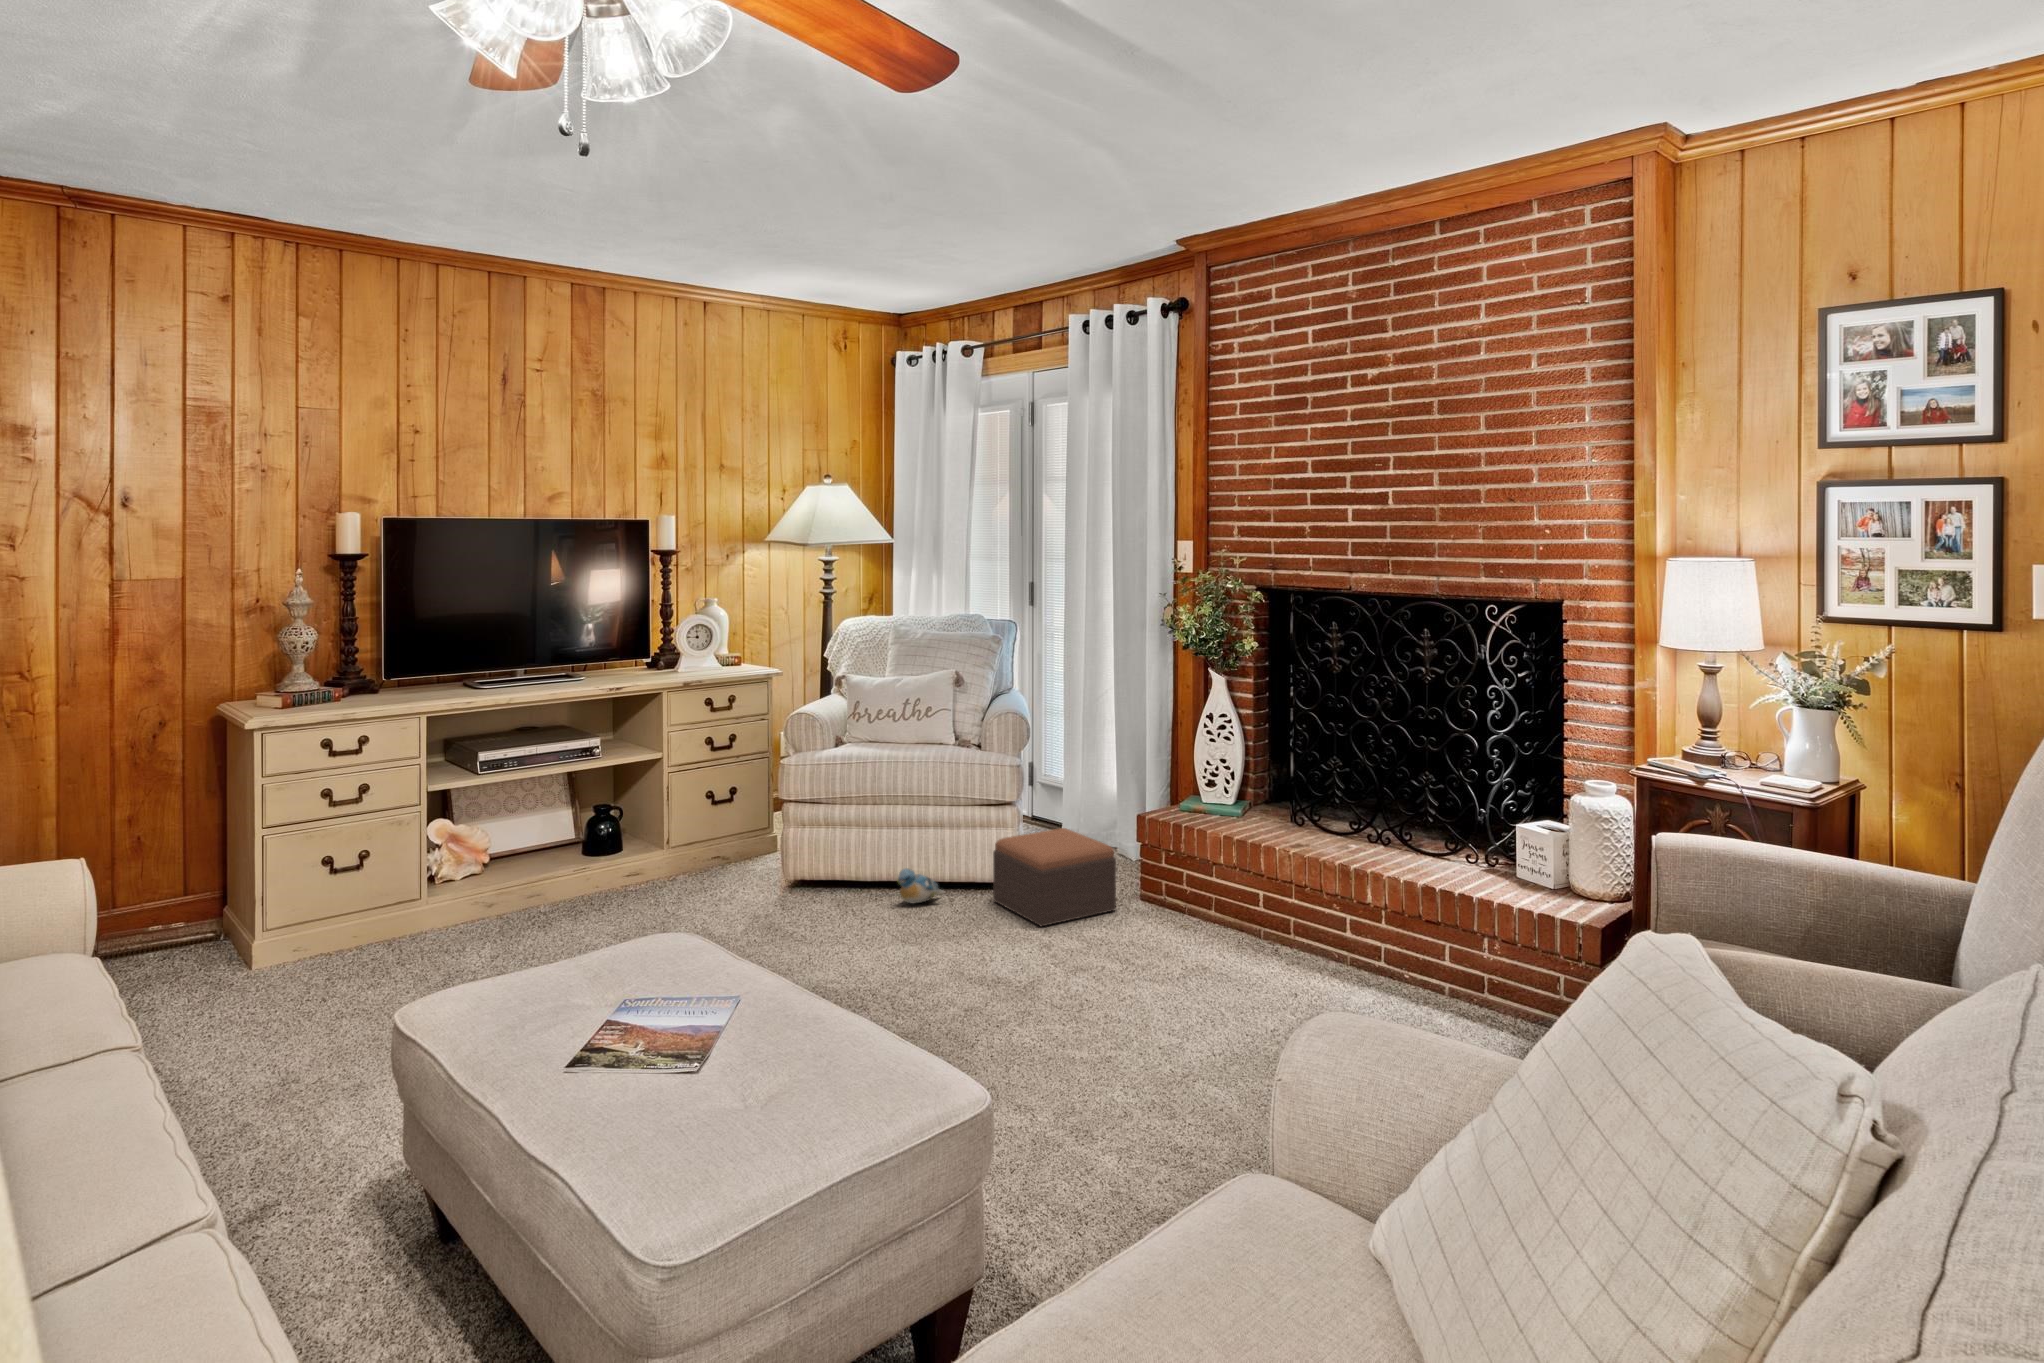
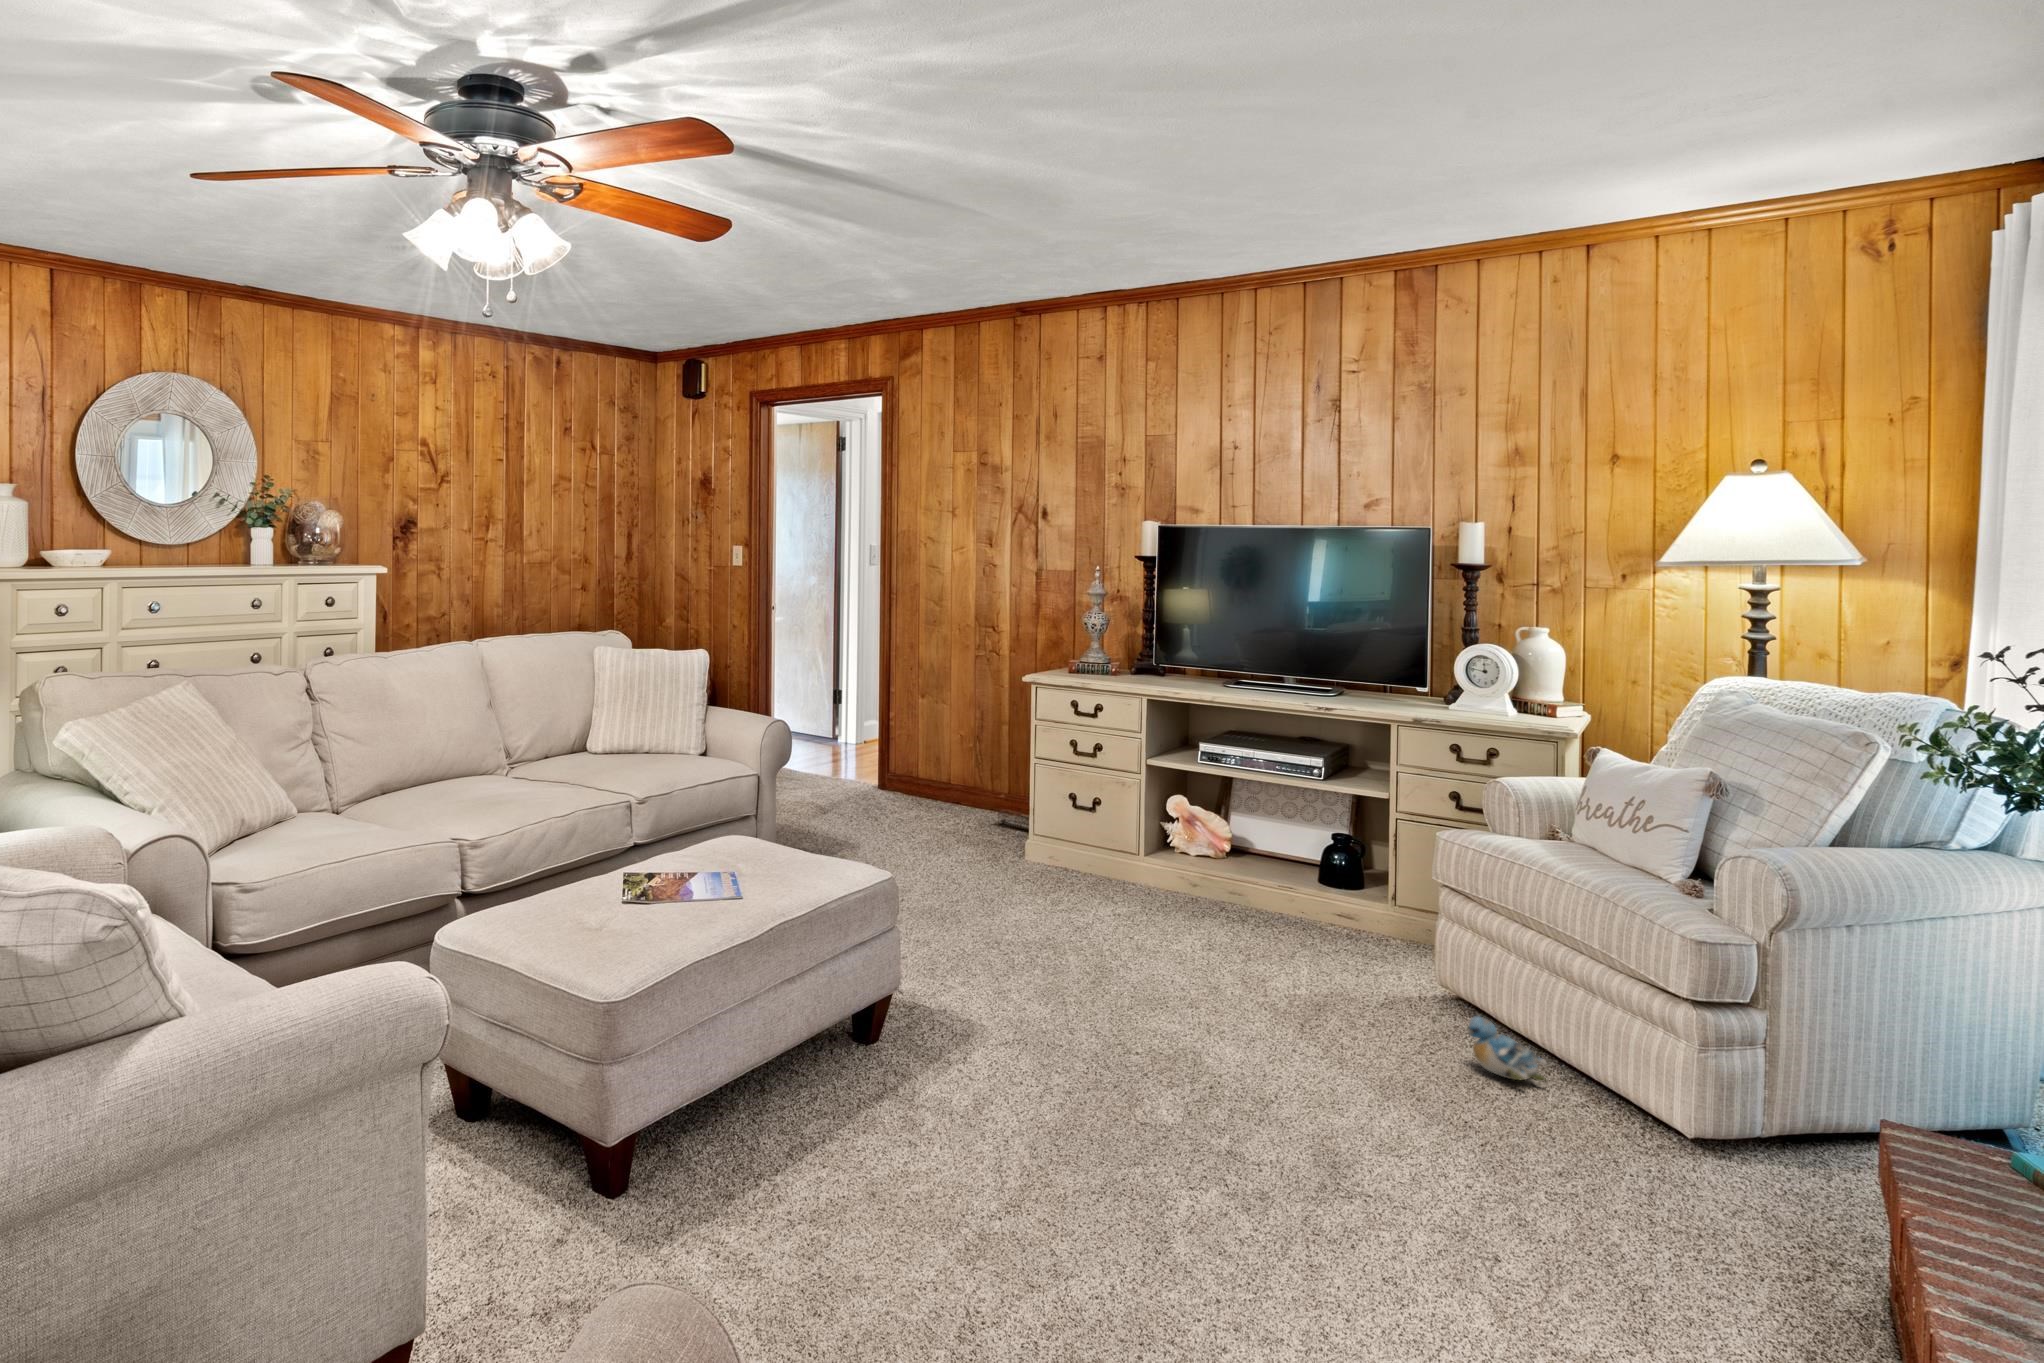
footstool: present [993,828,1116,926] -> none [1535,1037,1768,1250]

